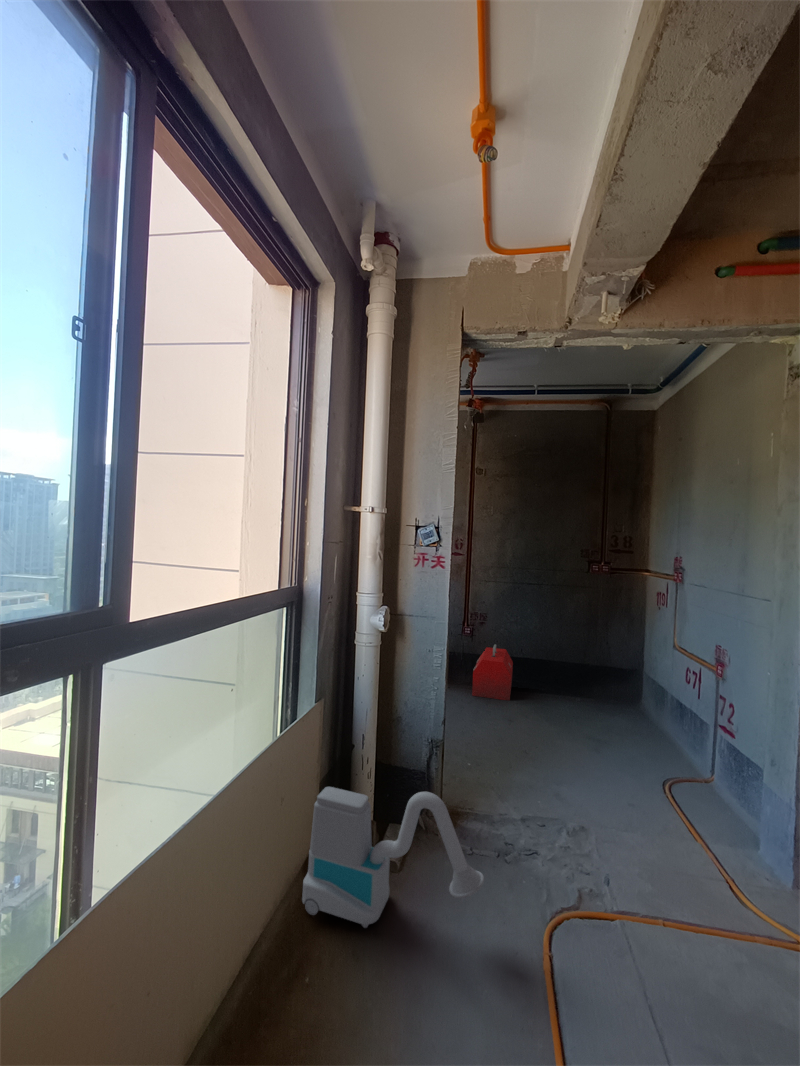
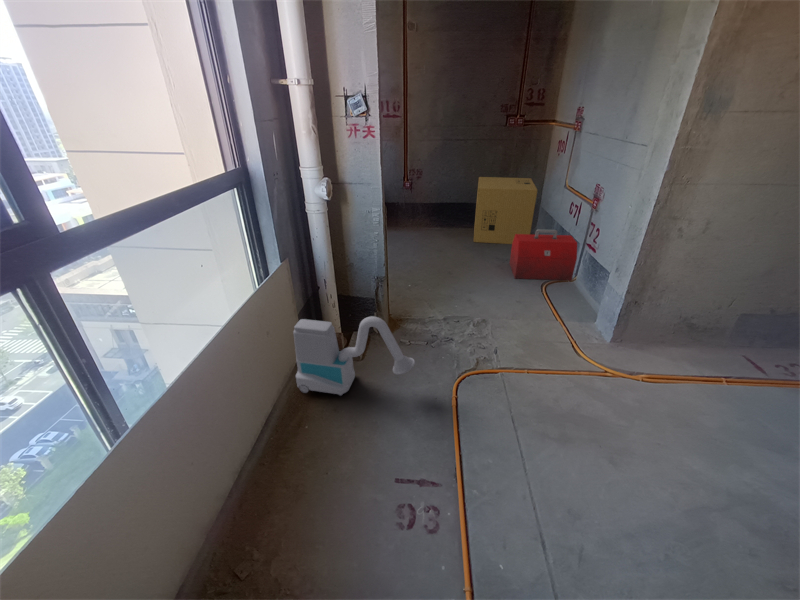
cardboard box: none [554,626,636,721] -> present [474,177,537,244]
toolbox: present [472,644,513,701] -> present [509,229,577,281]

